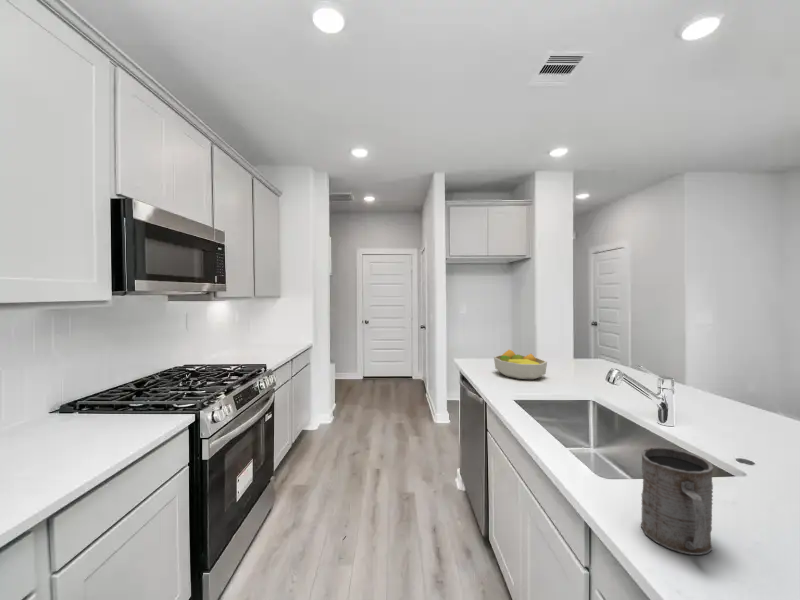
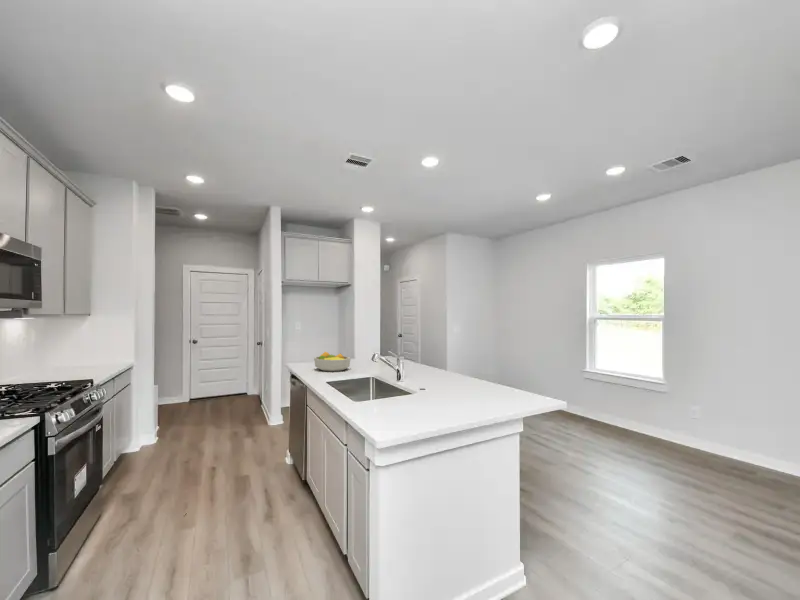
mug: present [641,447,713,555] -> none [368,378,393,420]

